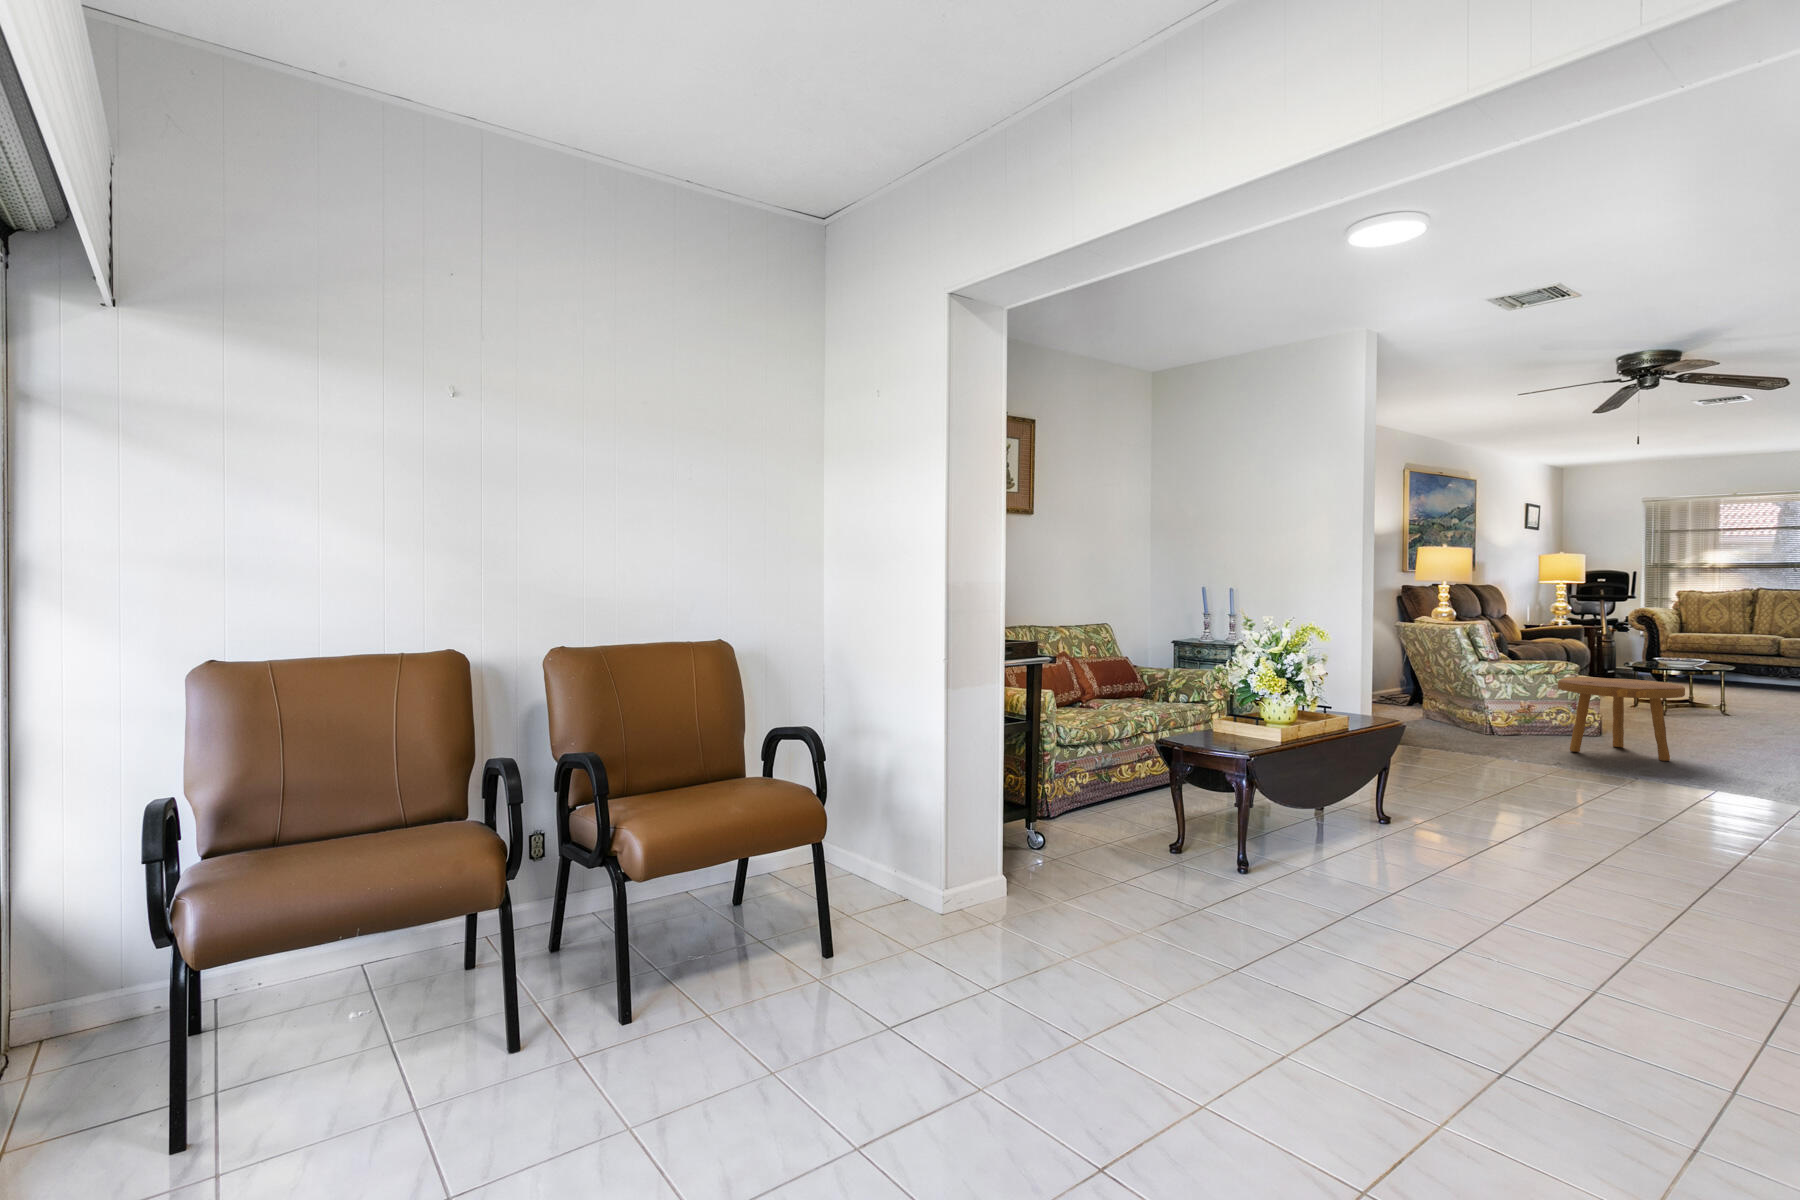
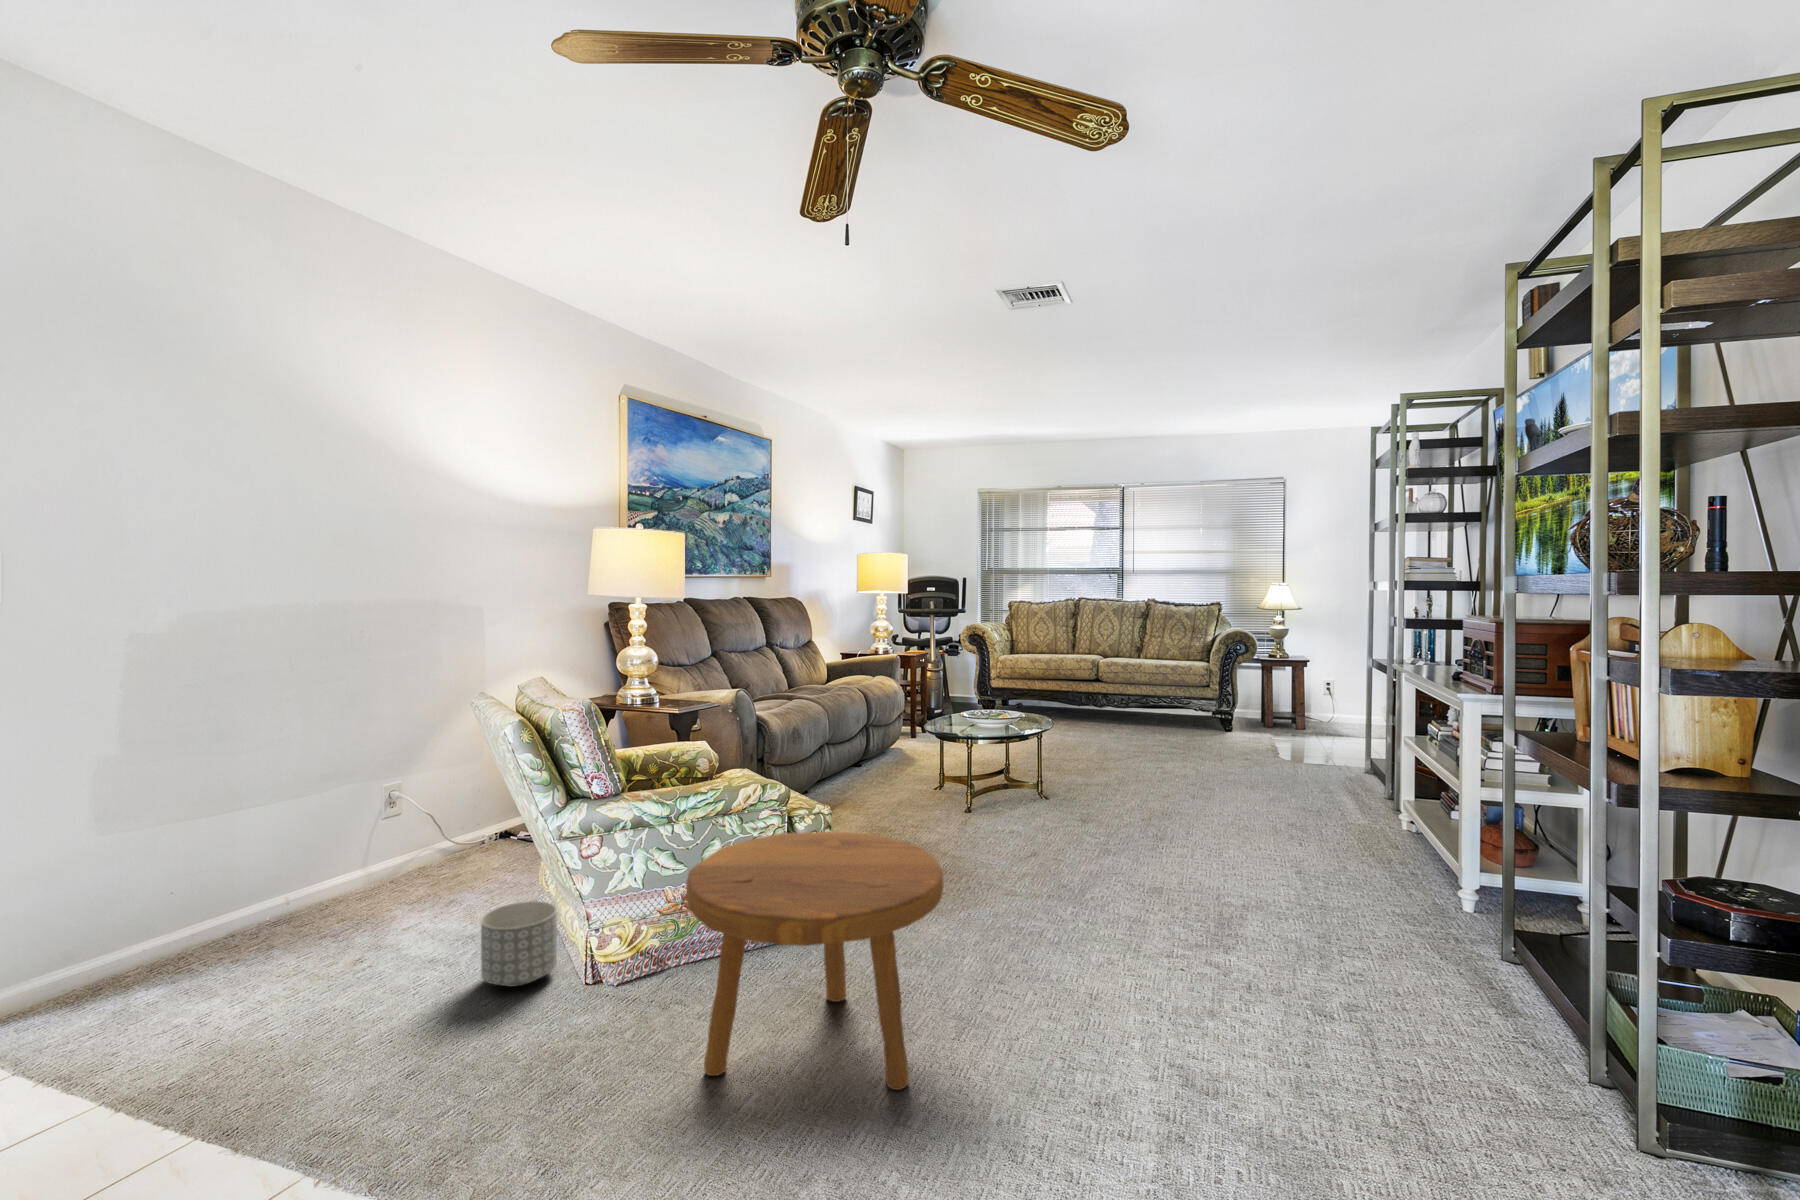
planter: none [1436,704,1469,733] -> present [481,901,557,987]

